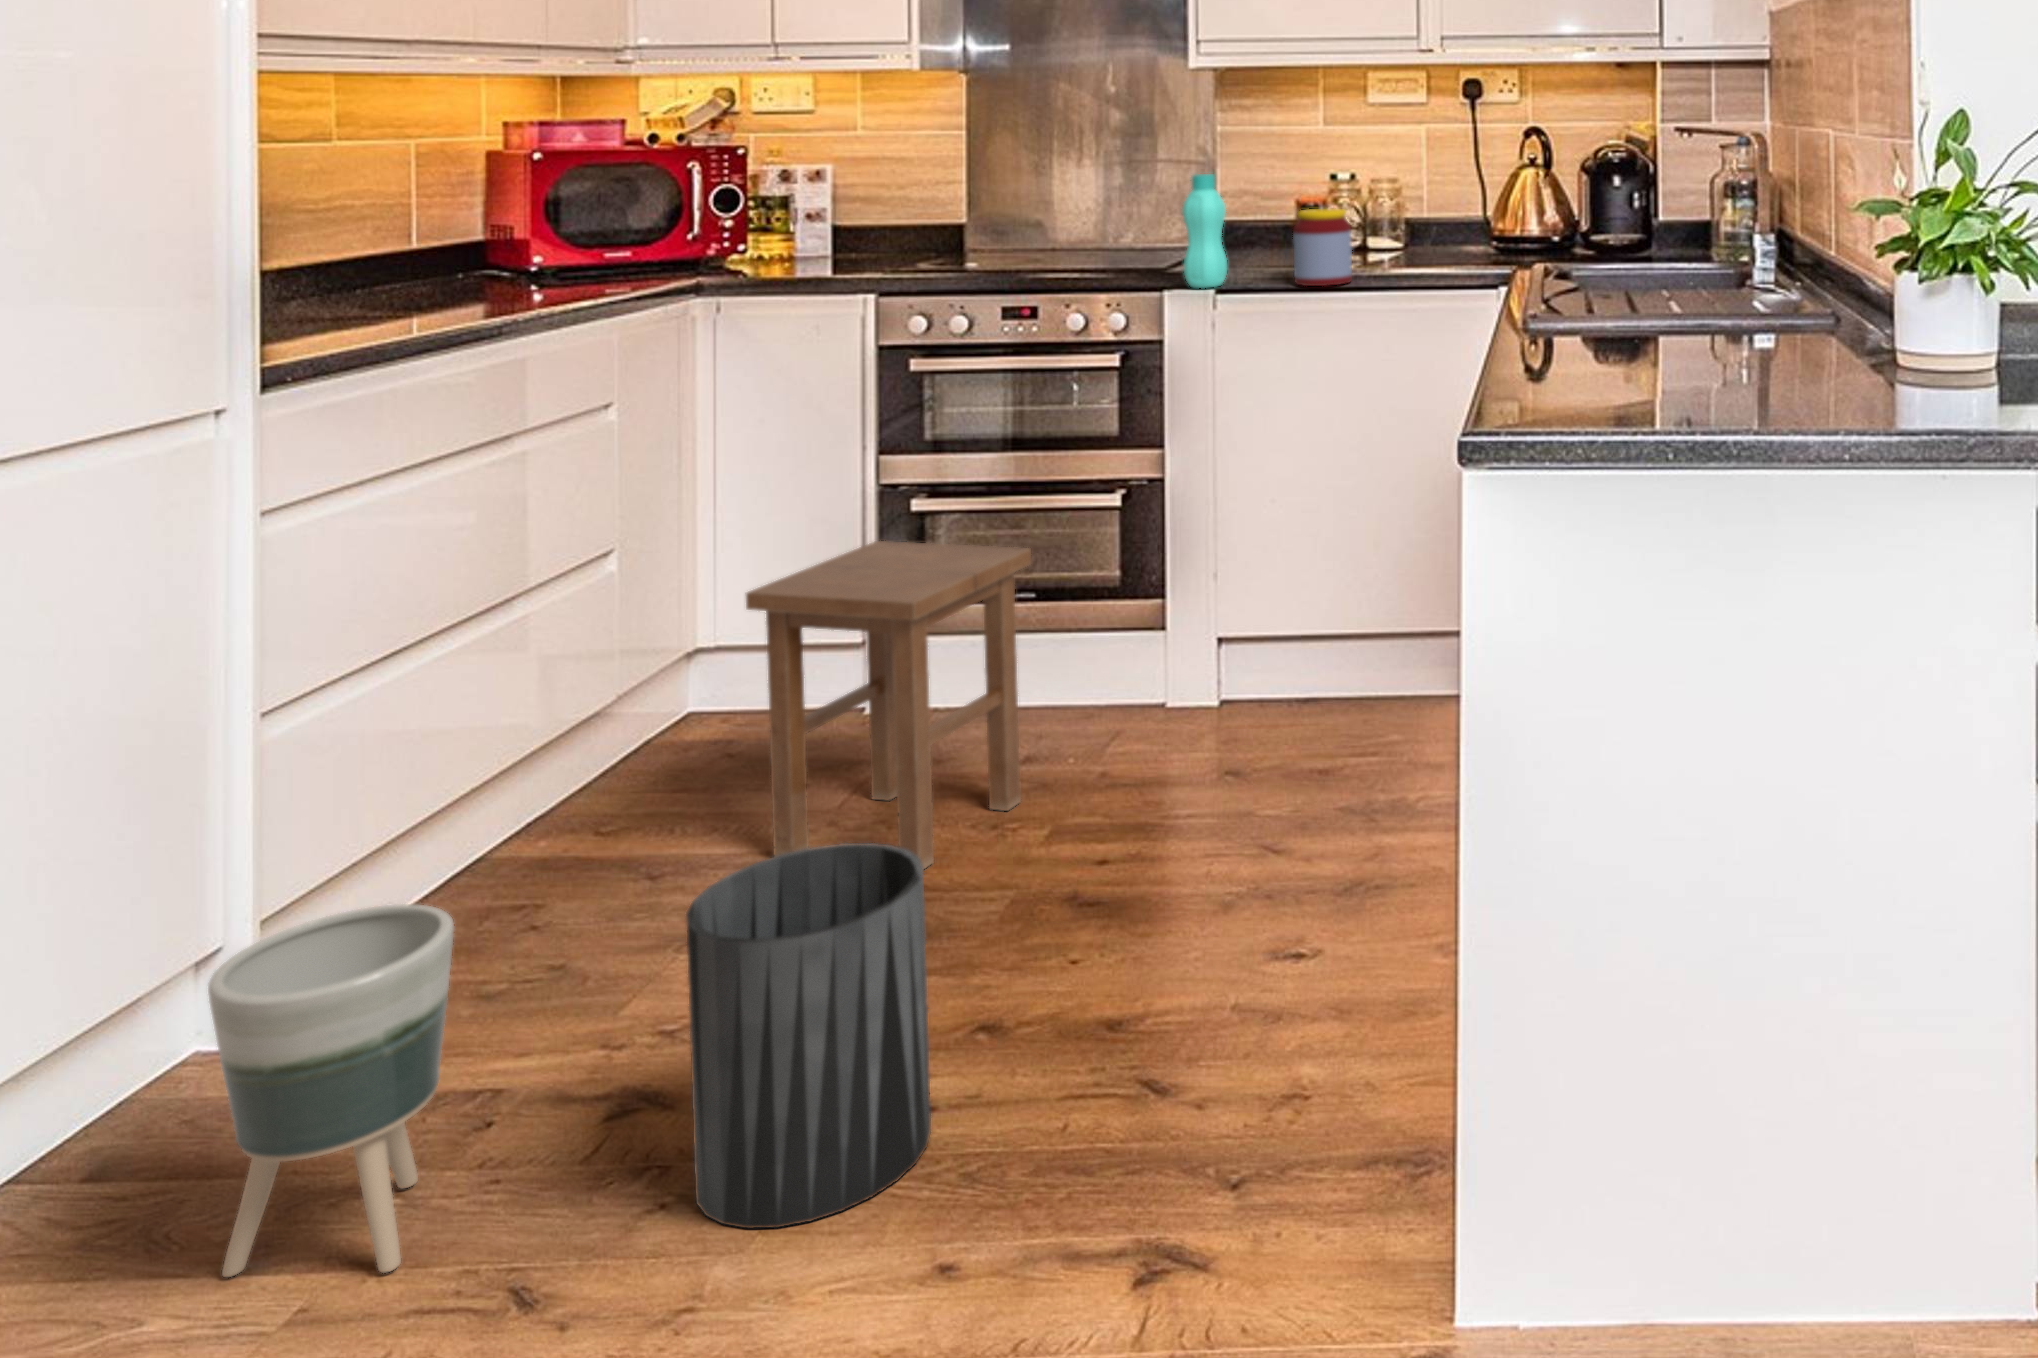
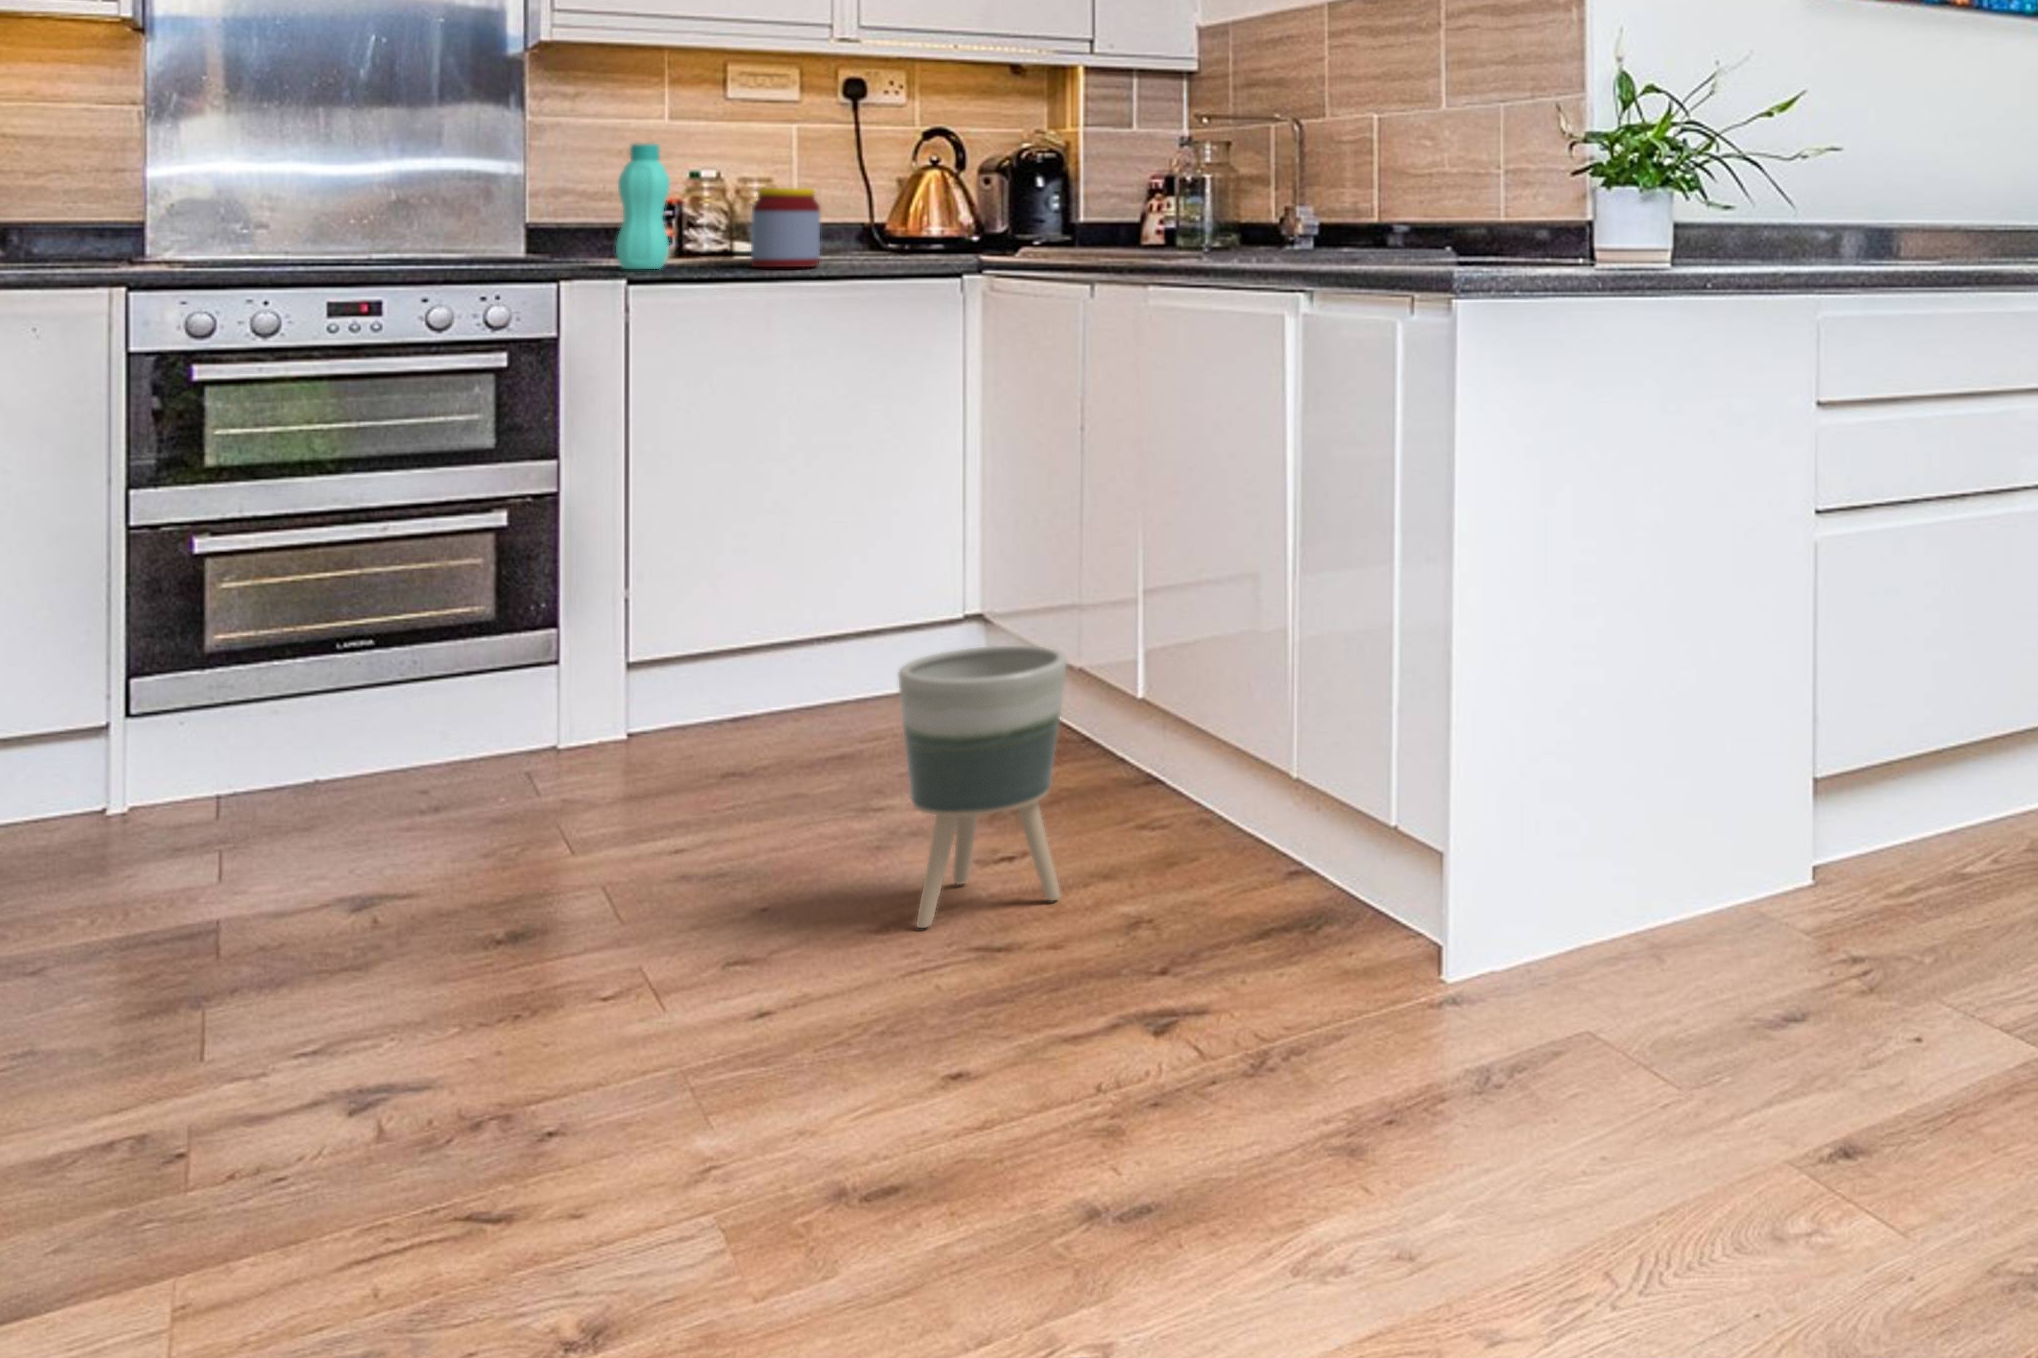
stool: present [746,541,1031,869] -> none [216,535,537,917]
trash can: present [686,843,931,1228] -> none [594,722,847,1080]
planter: present [208,904,454,1277] -> present [899,646,1067,928]

